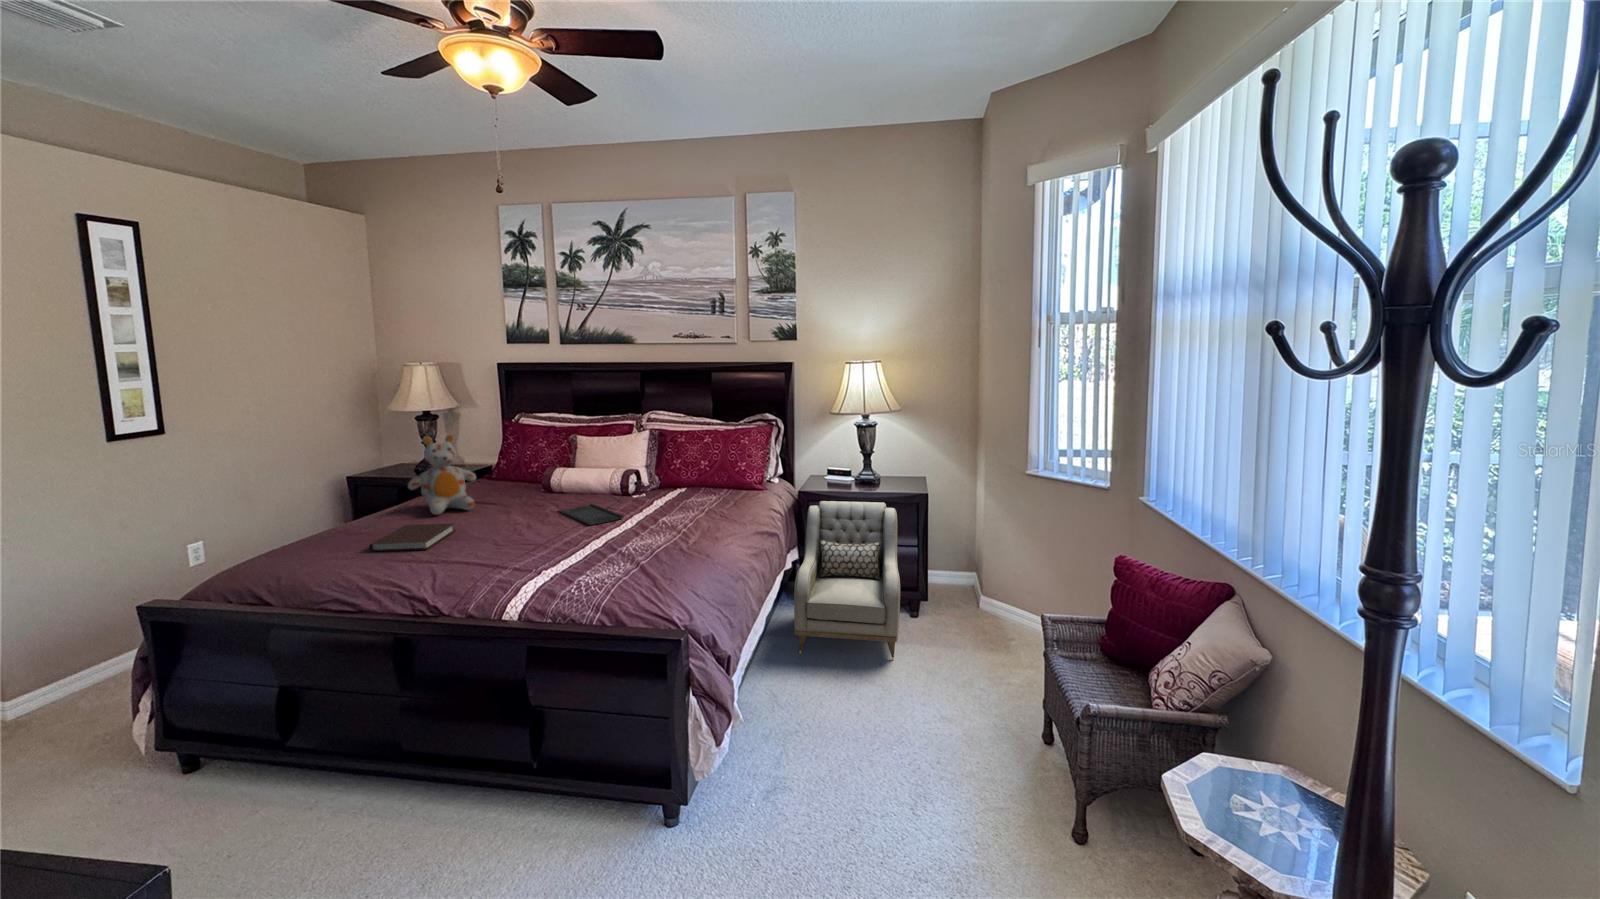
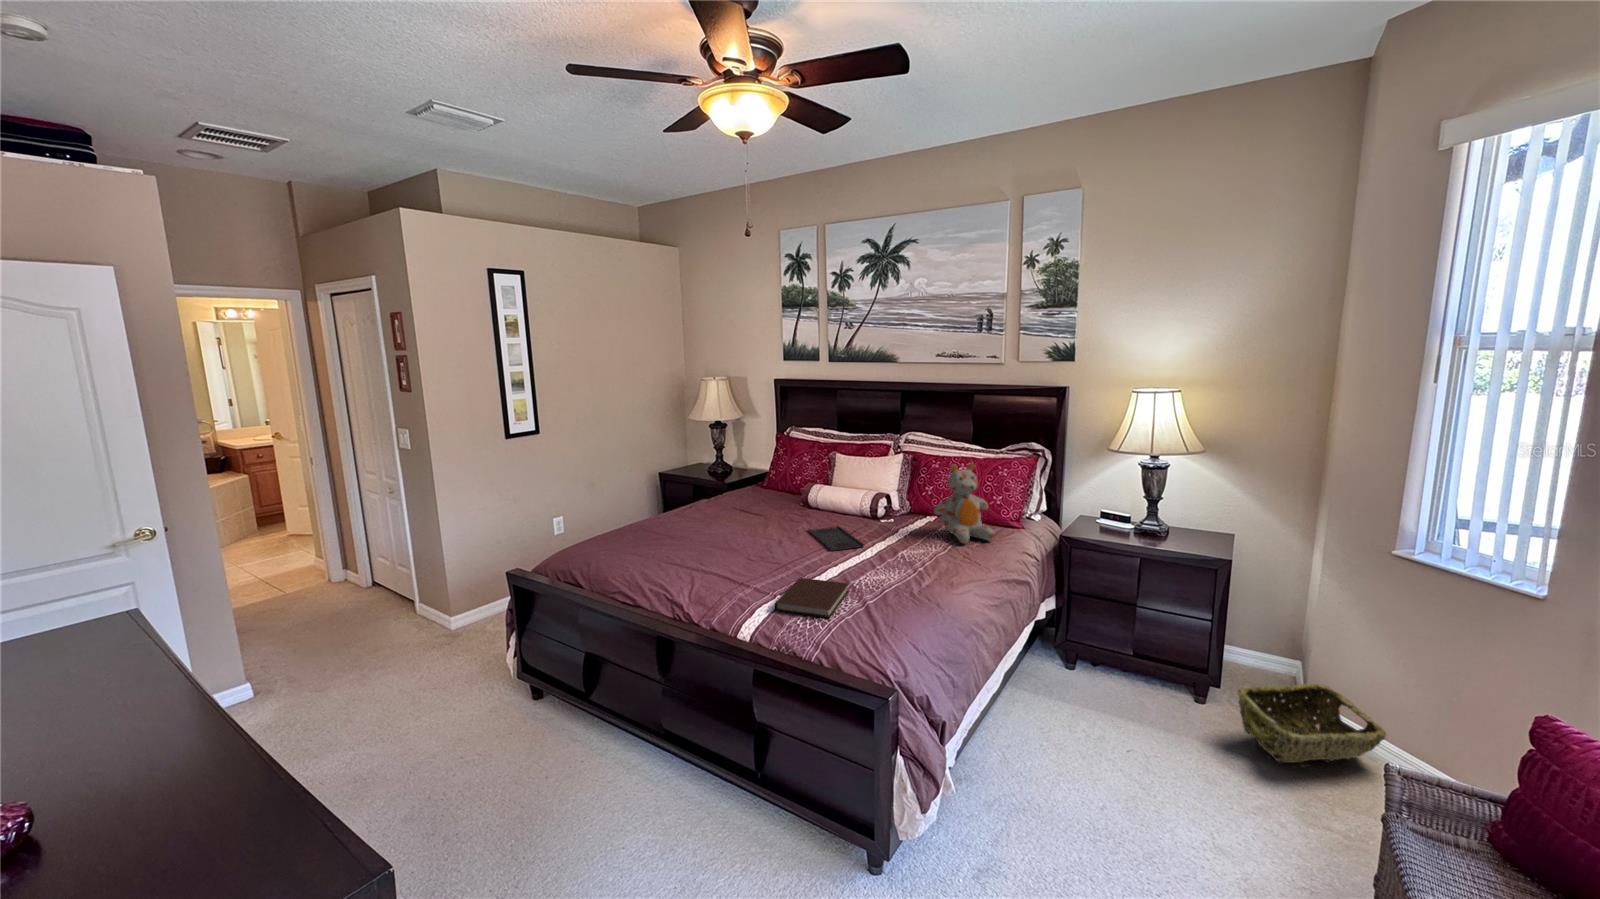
stuffed bear: present [408,435,476,515] -> present [934,463,995,543]
armchair: present [794,501,900,661] -> none [1039,518,1186,759]
notebook: present [369,523,455,551] -> present [775,578,849,618]
woven basket: none [939,581,1030,643] -> present [1238,684,1386,763]

